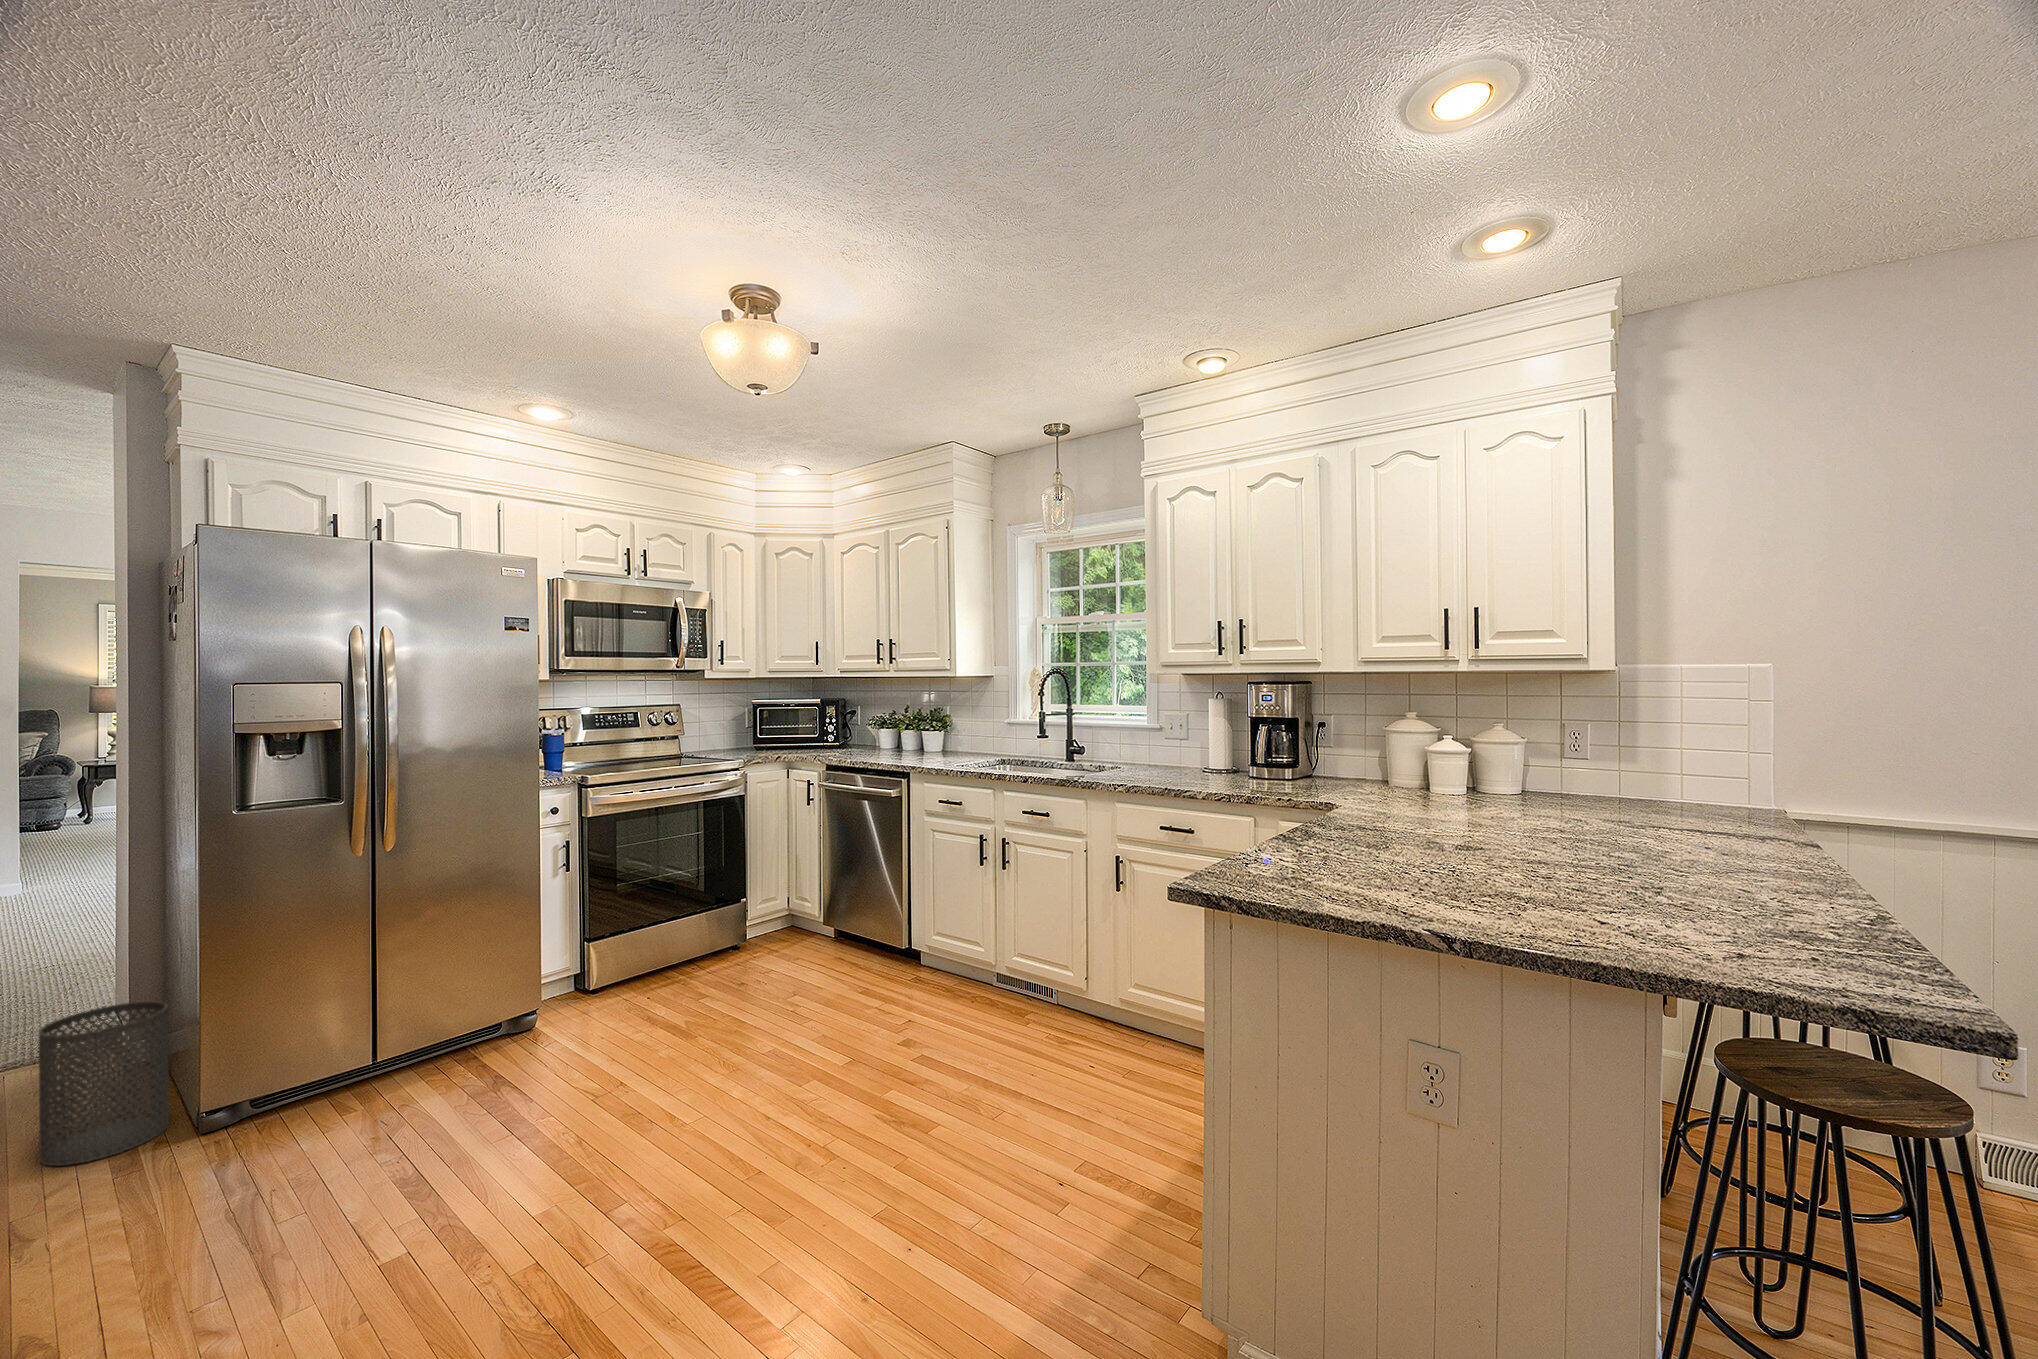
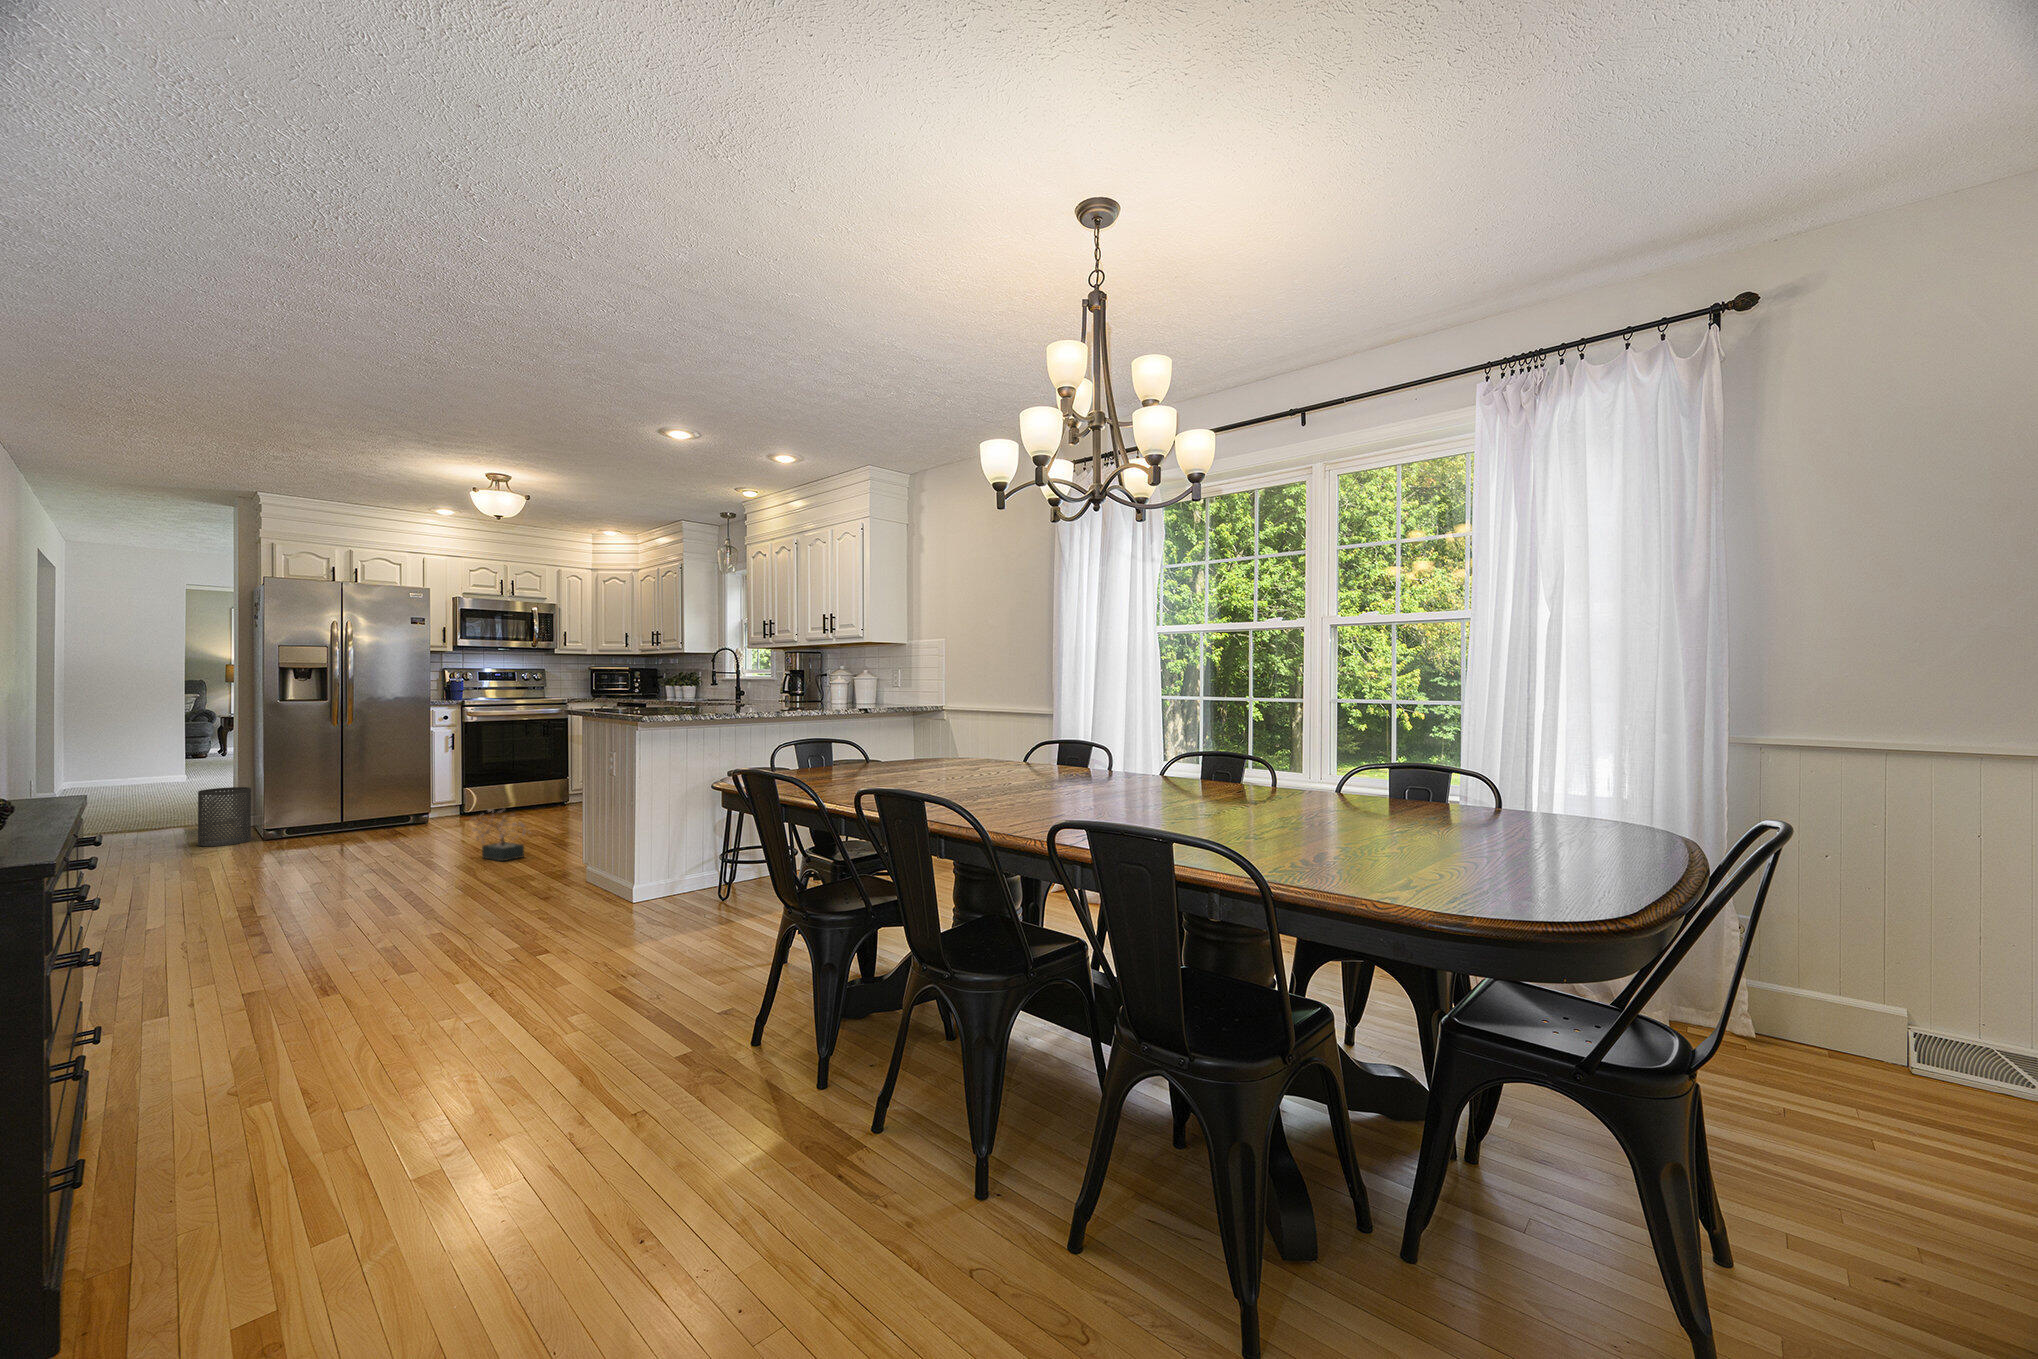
decorative plant: none [747,1060,889,1218] -> present [473,809,526,861]

